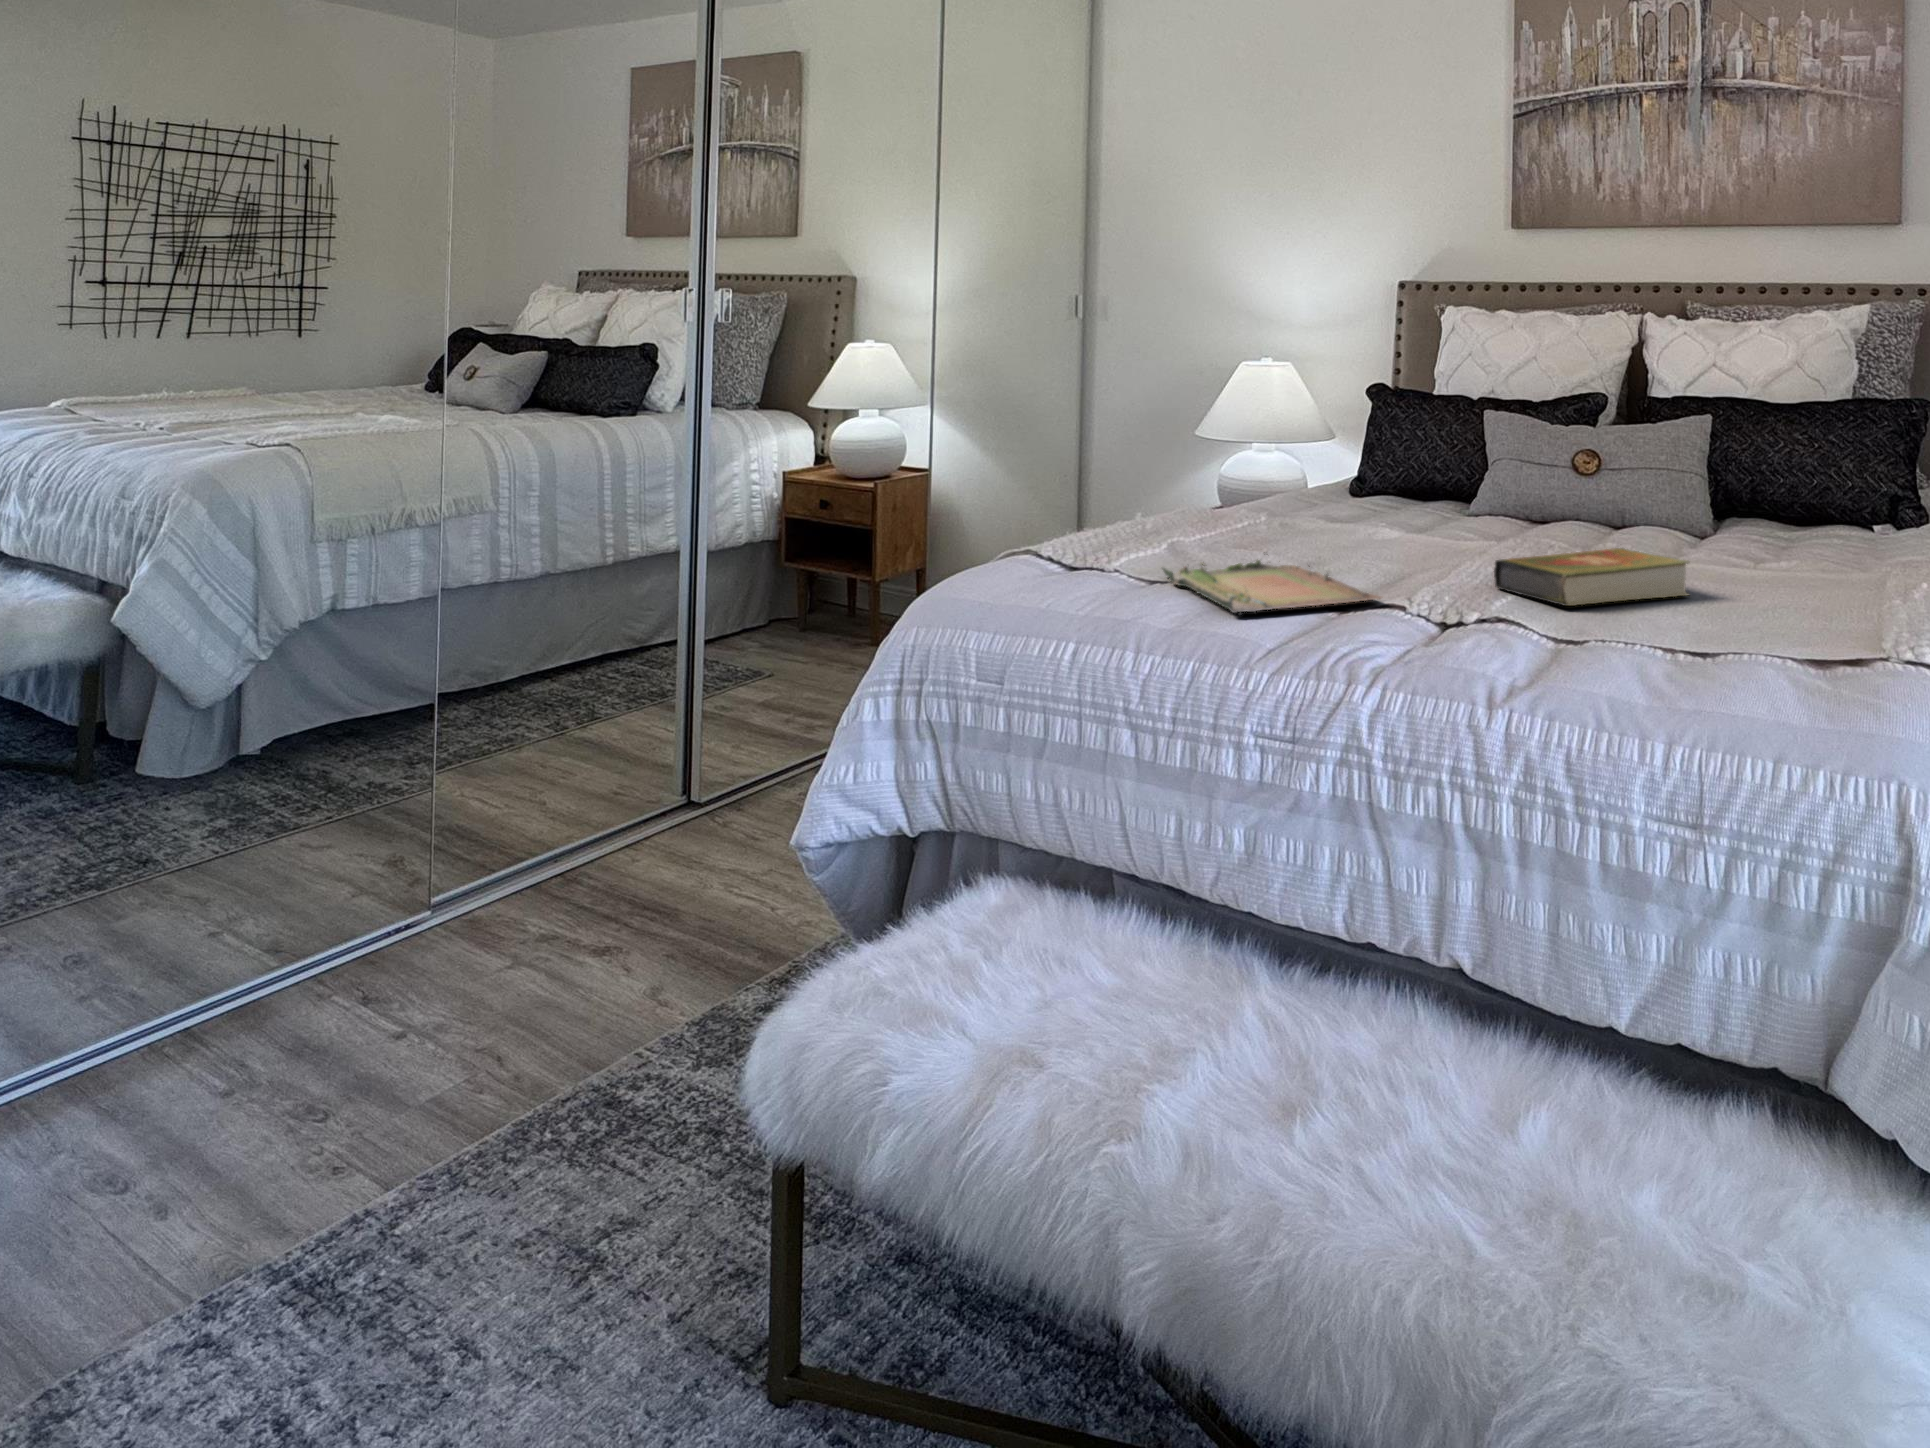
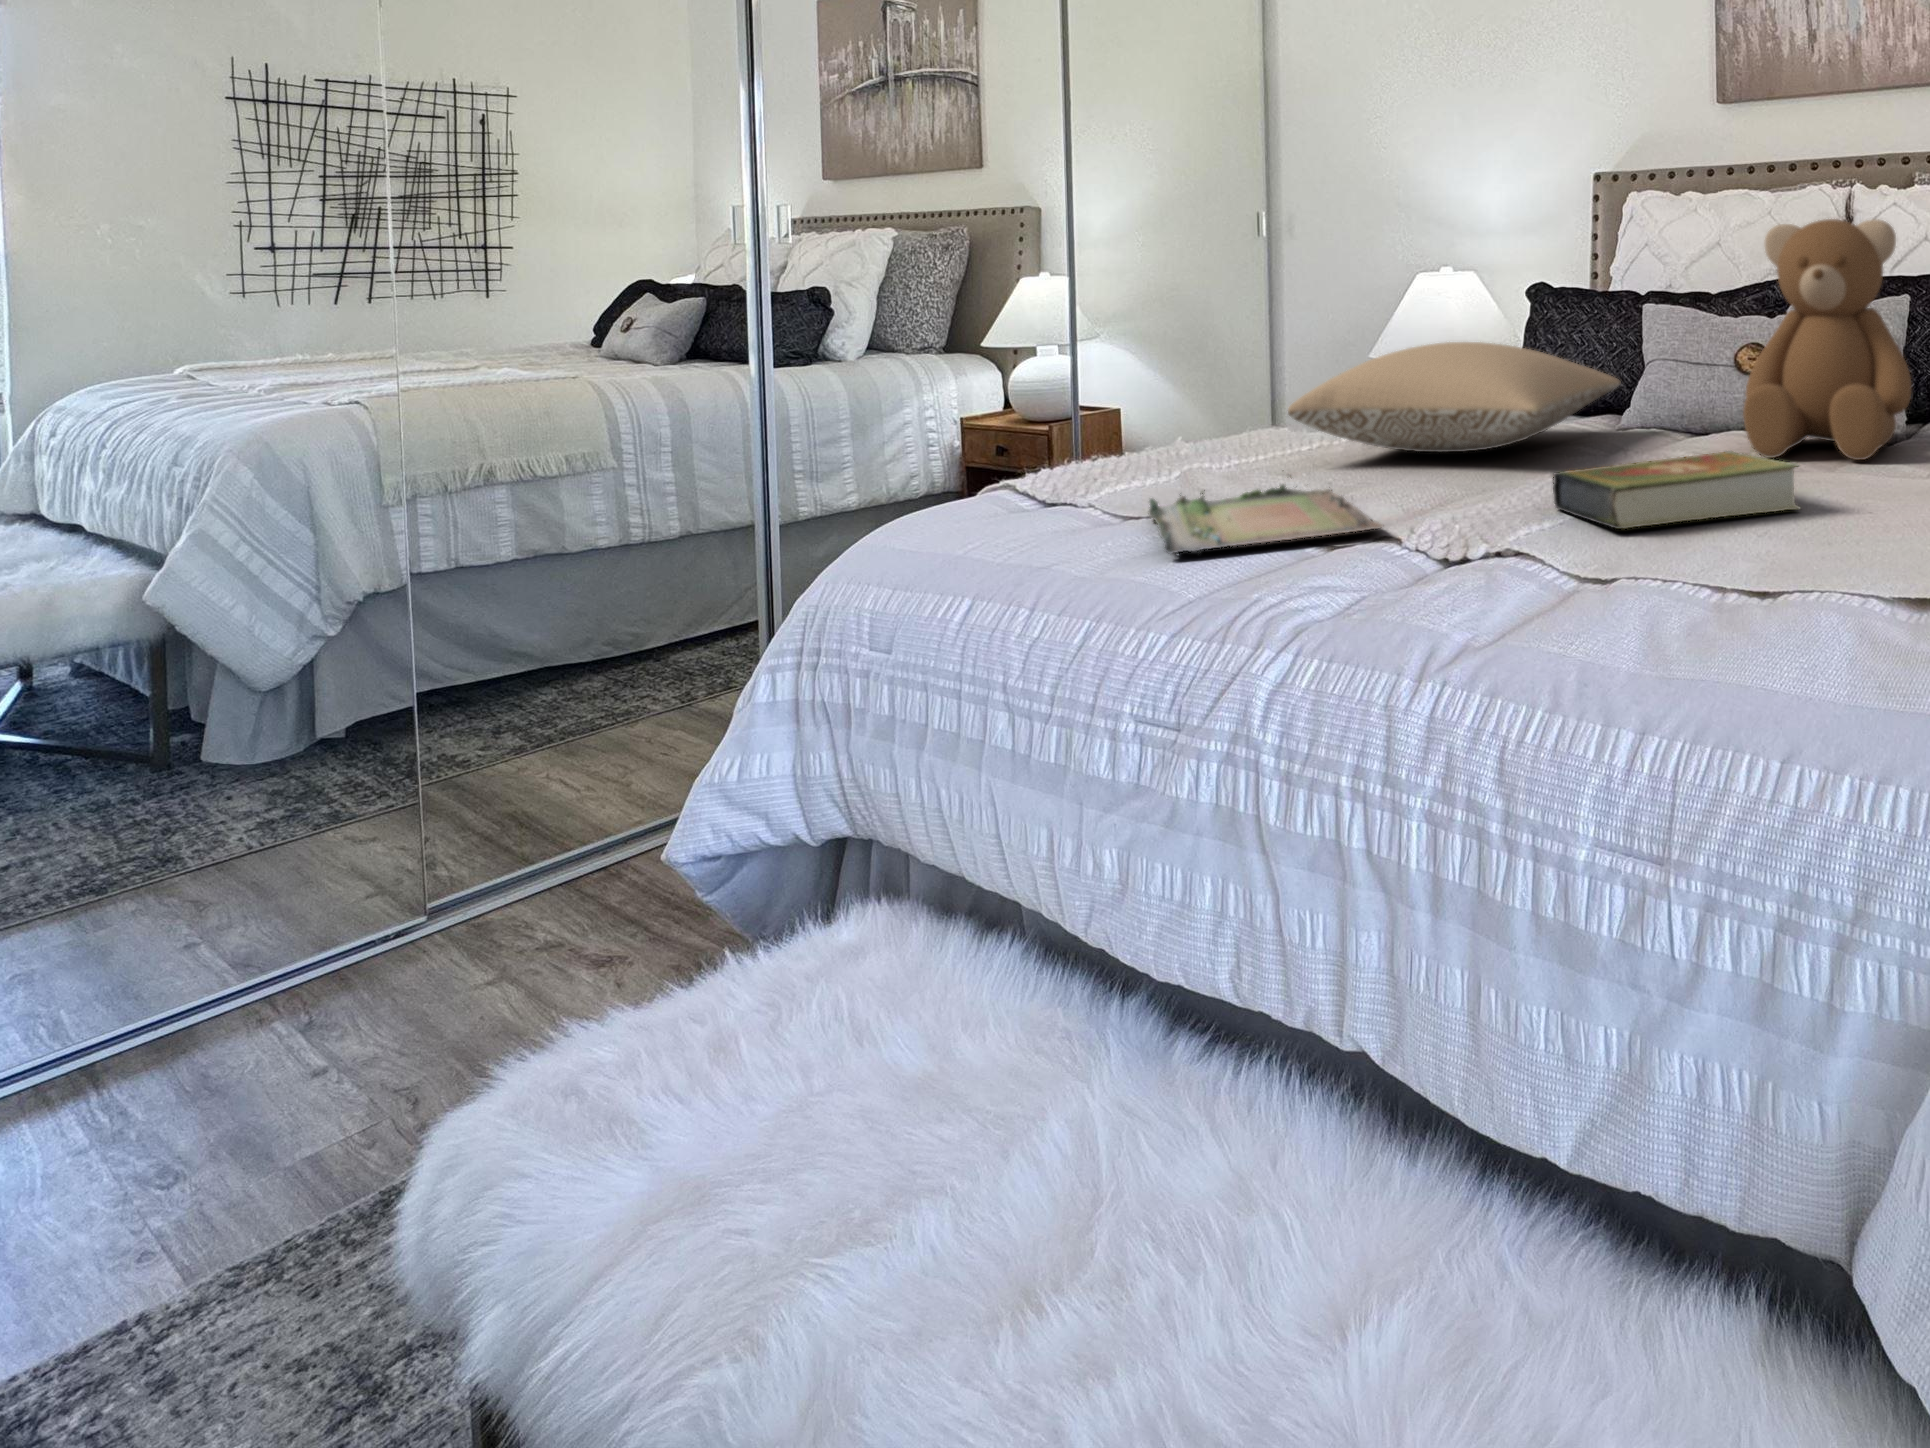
teddy bear: none [1601,361,1738,558] -> present [1743,219,1912,460]
pillow: none [1234,445,1484,536] -> present [1288,342,1620,452]

